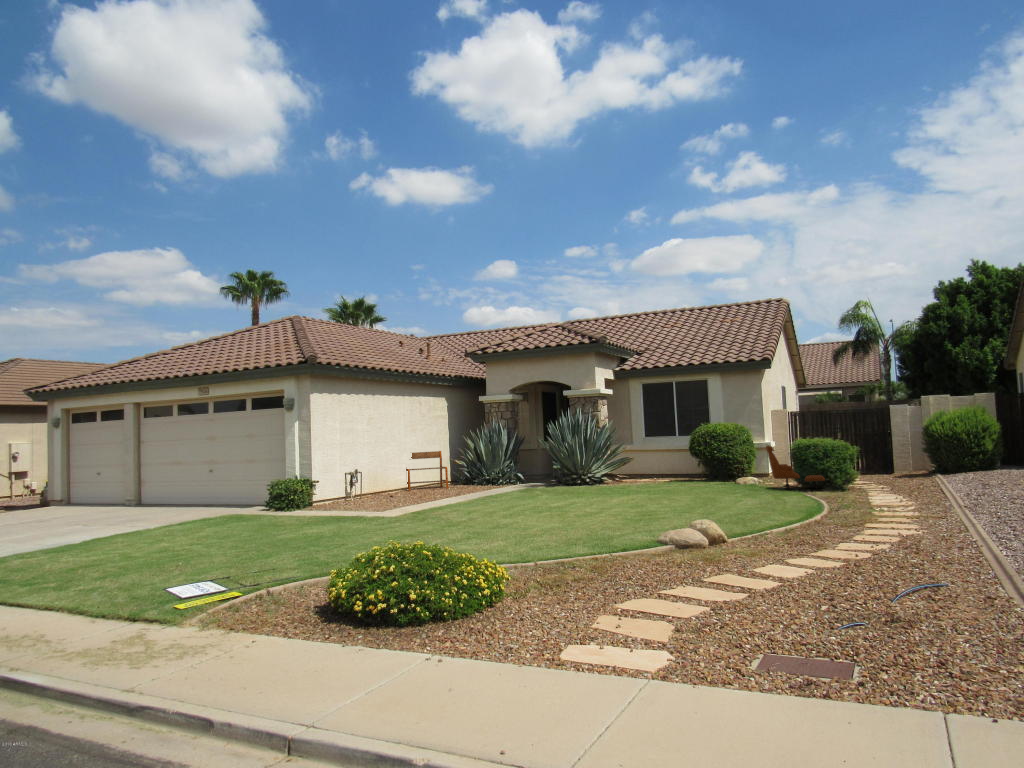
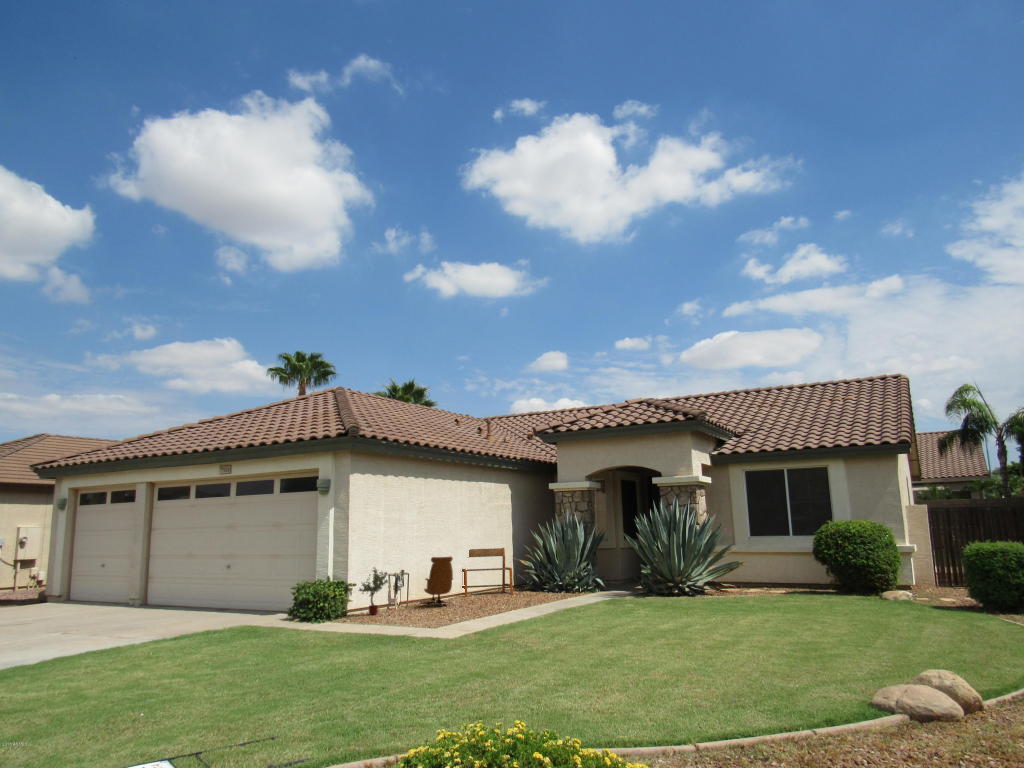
lounge chair: present [766,446,825,488] -> present [424,557,453,606]
potted tree: none [321,468,345,505] -> present [359,567,388,615]

